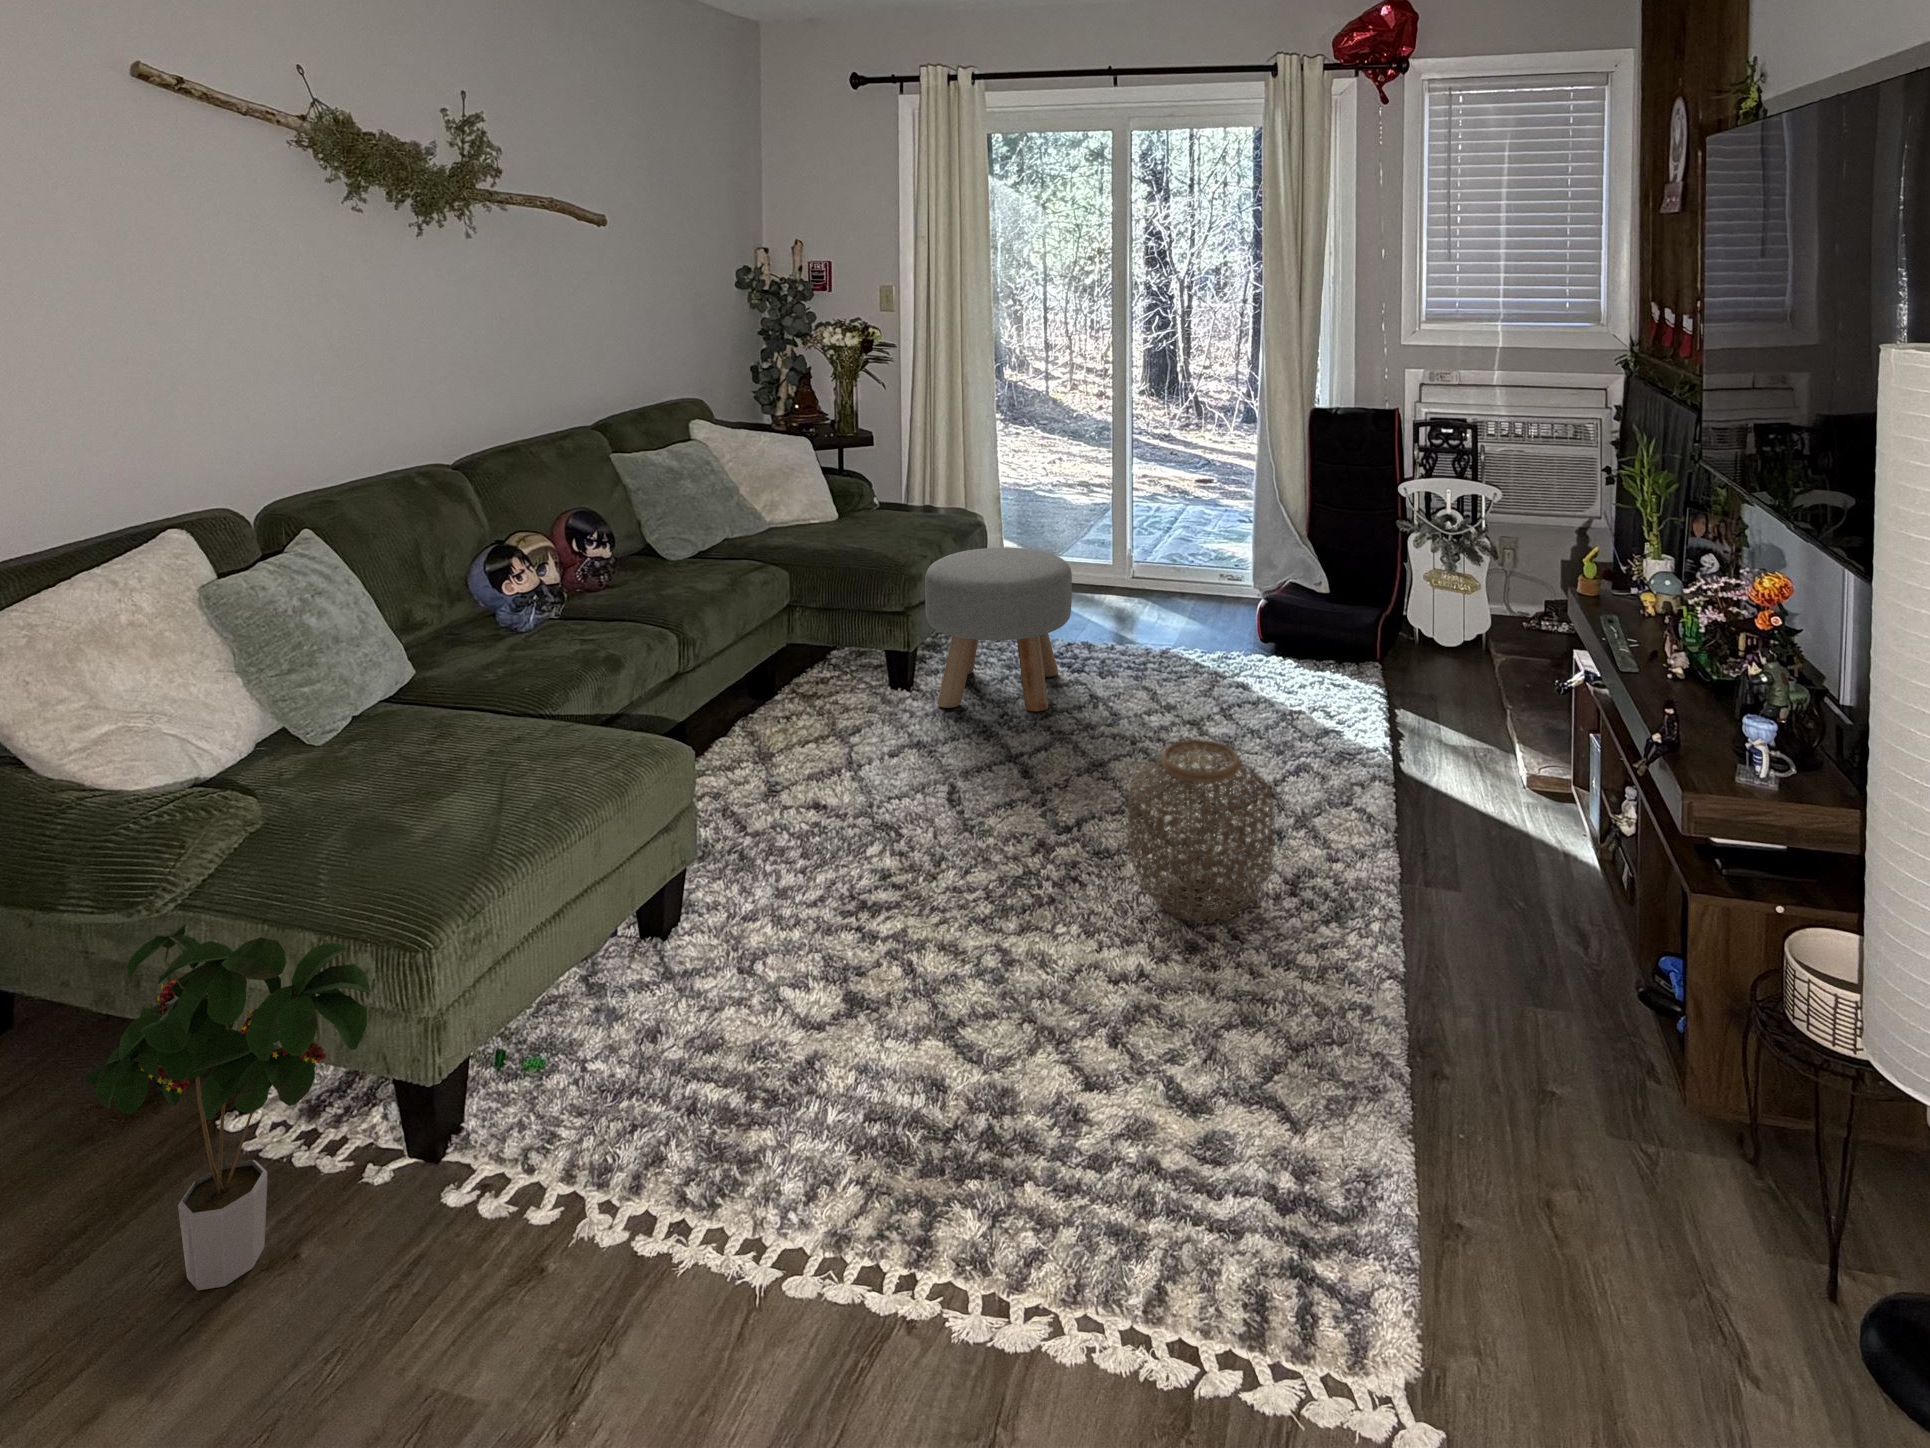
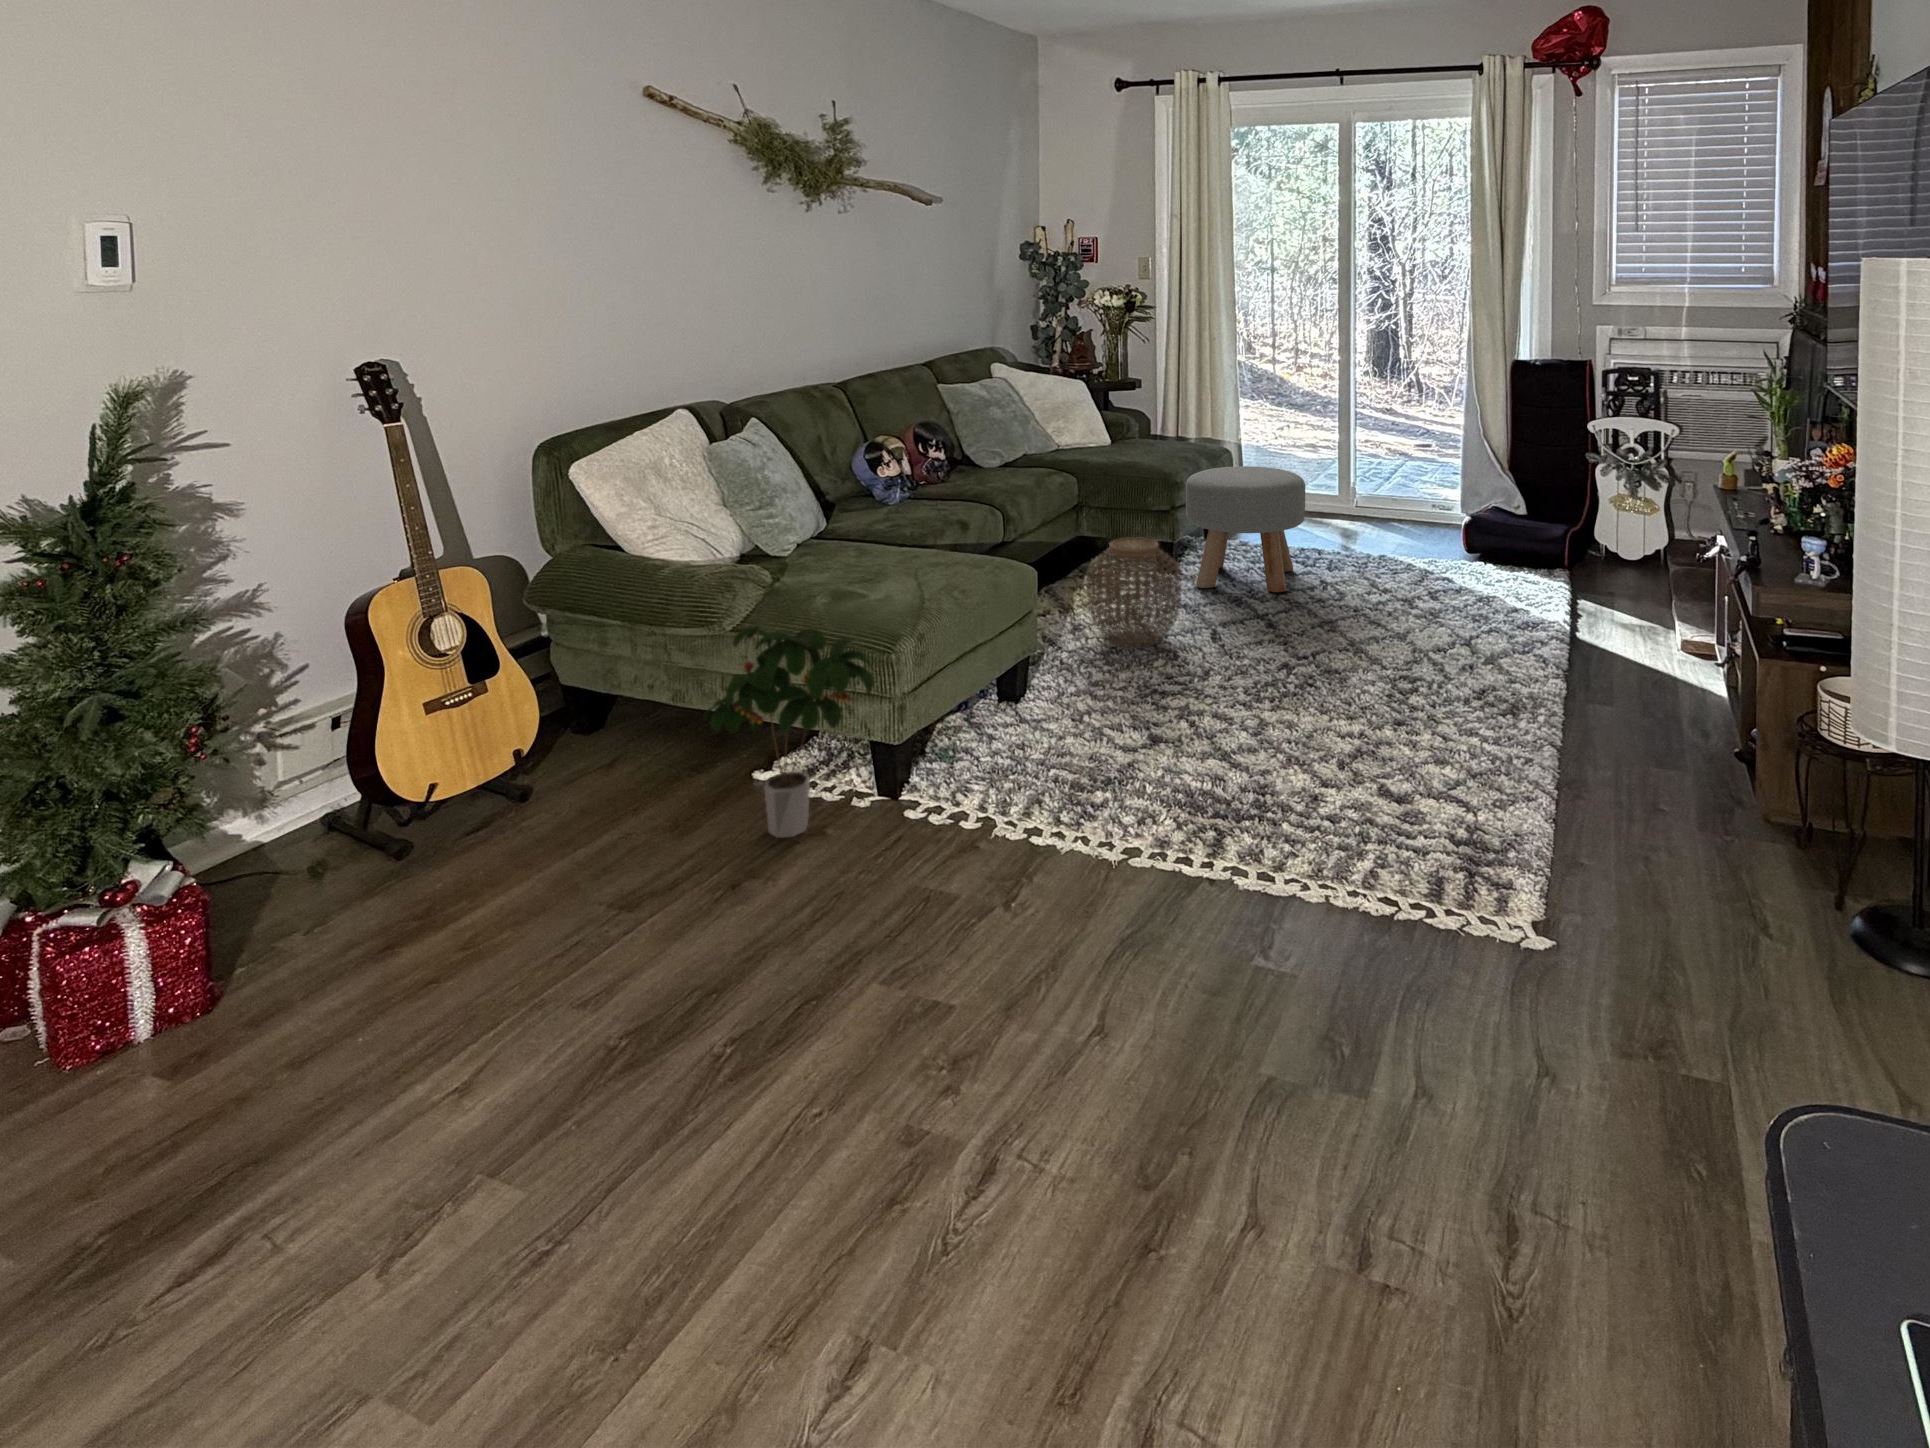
woven basket: present [1128,740,1275,924] -> present [1087,537,1181,647]

